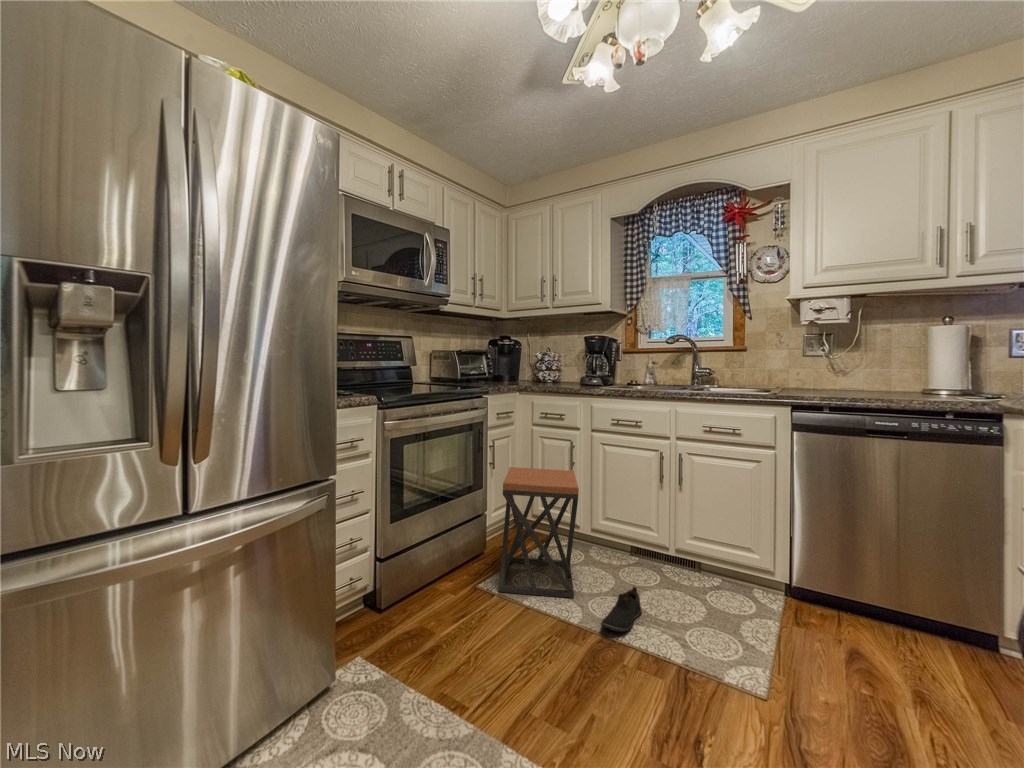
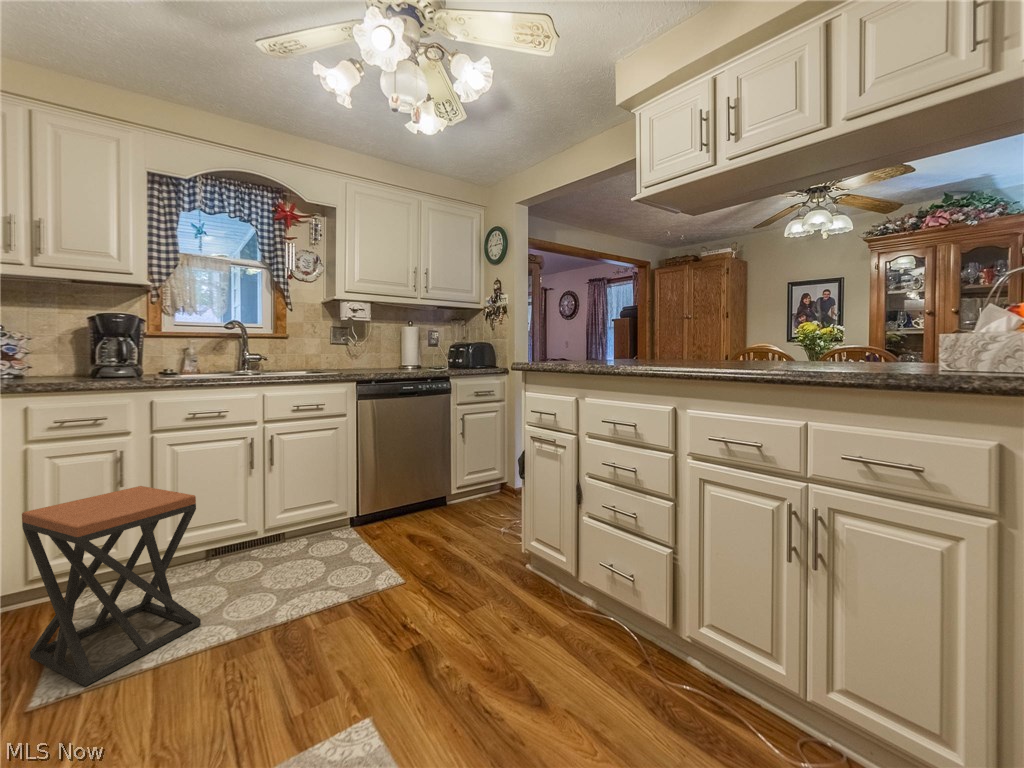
shoe: present [601,587,642,632] -> none [260,573,289,621]

